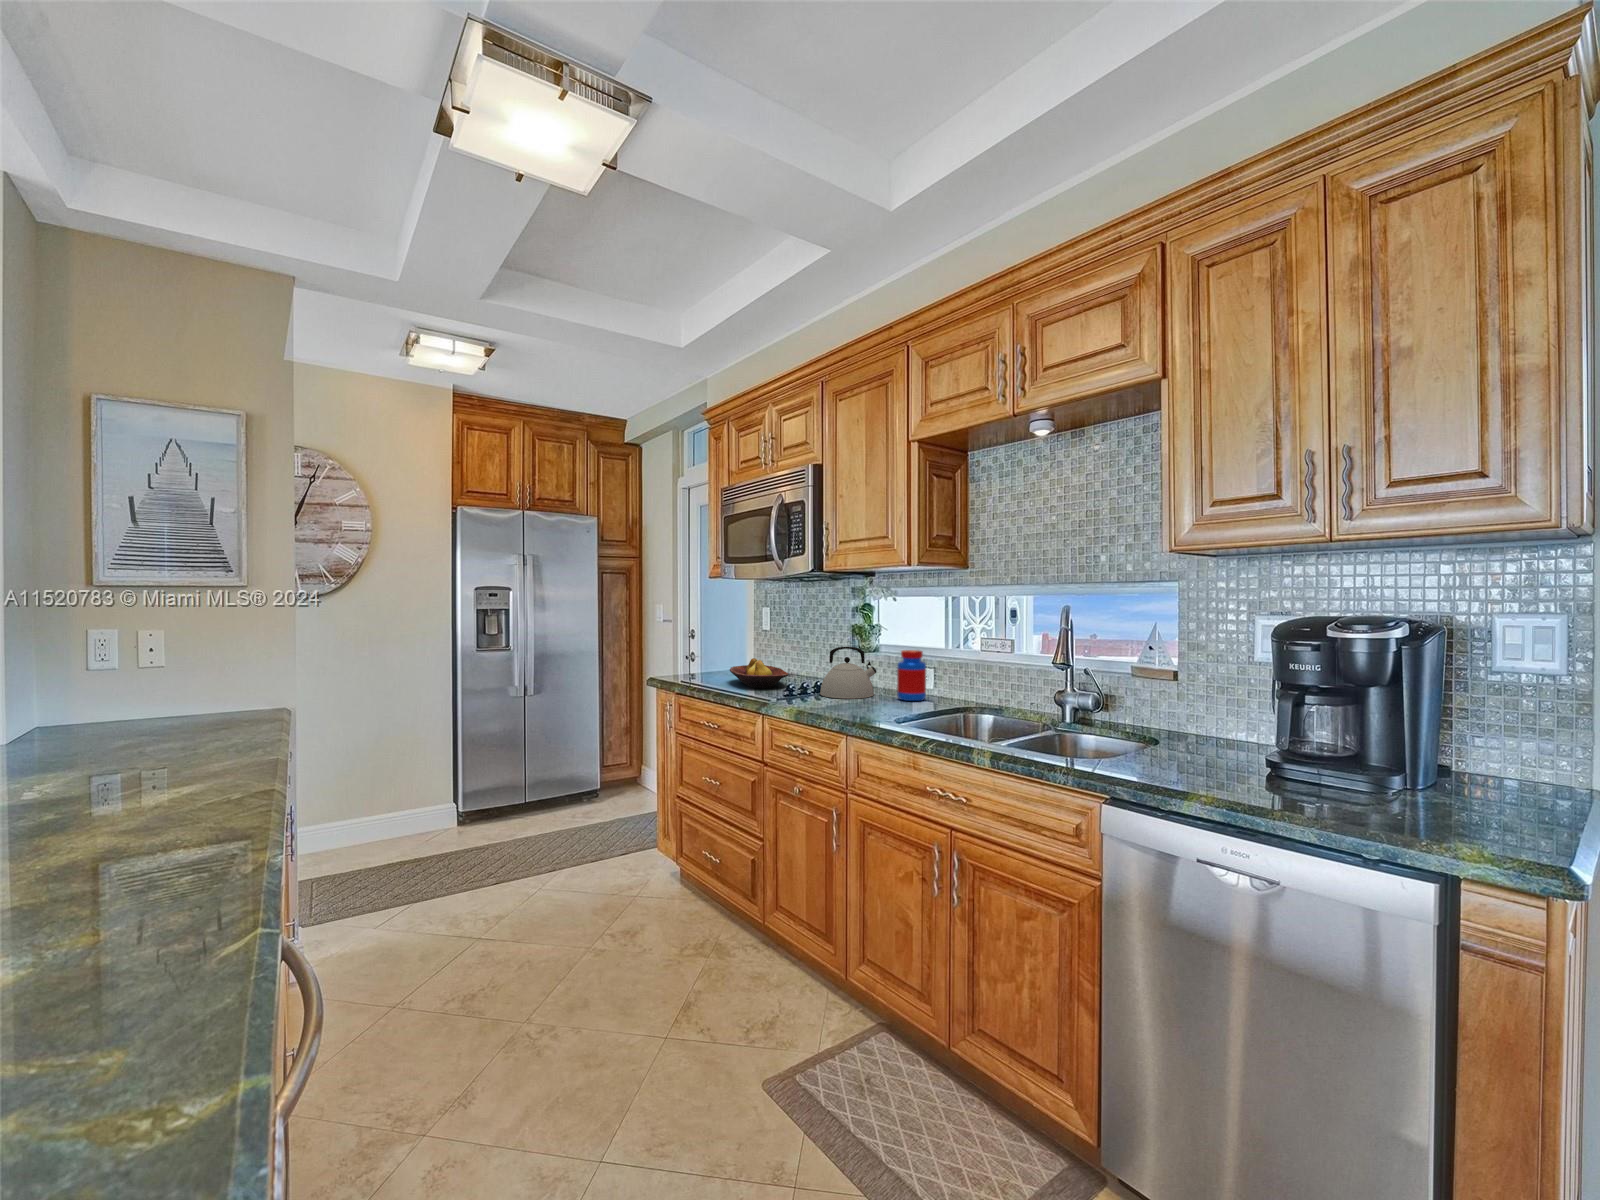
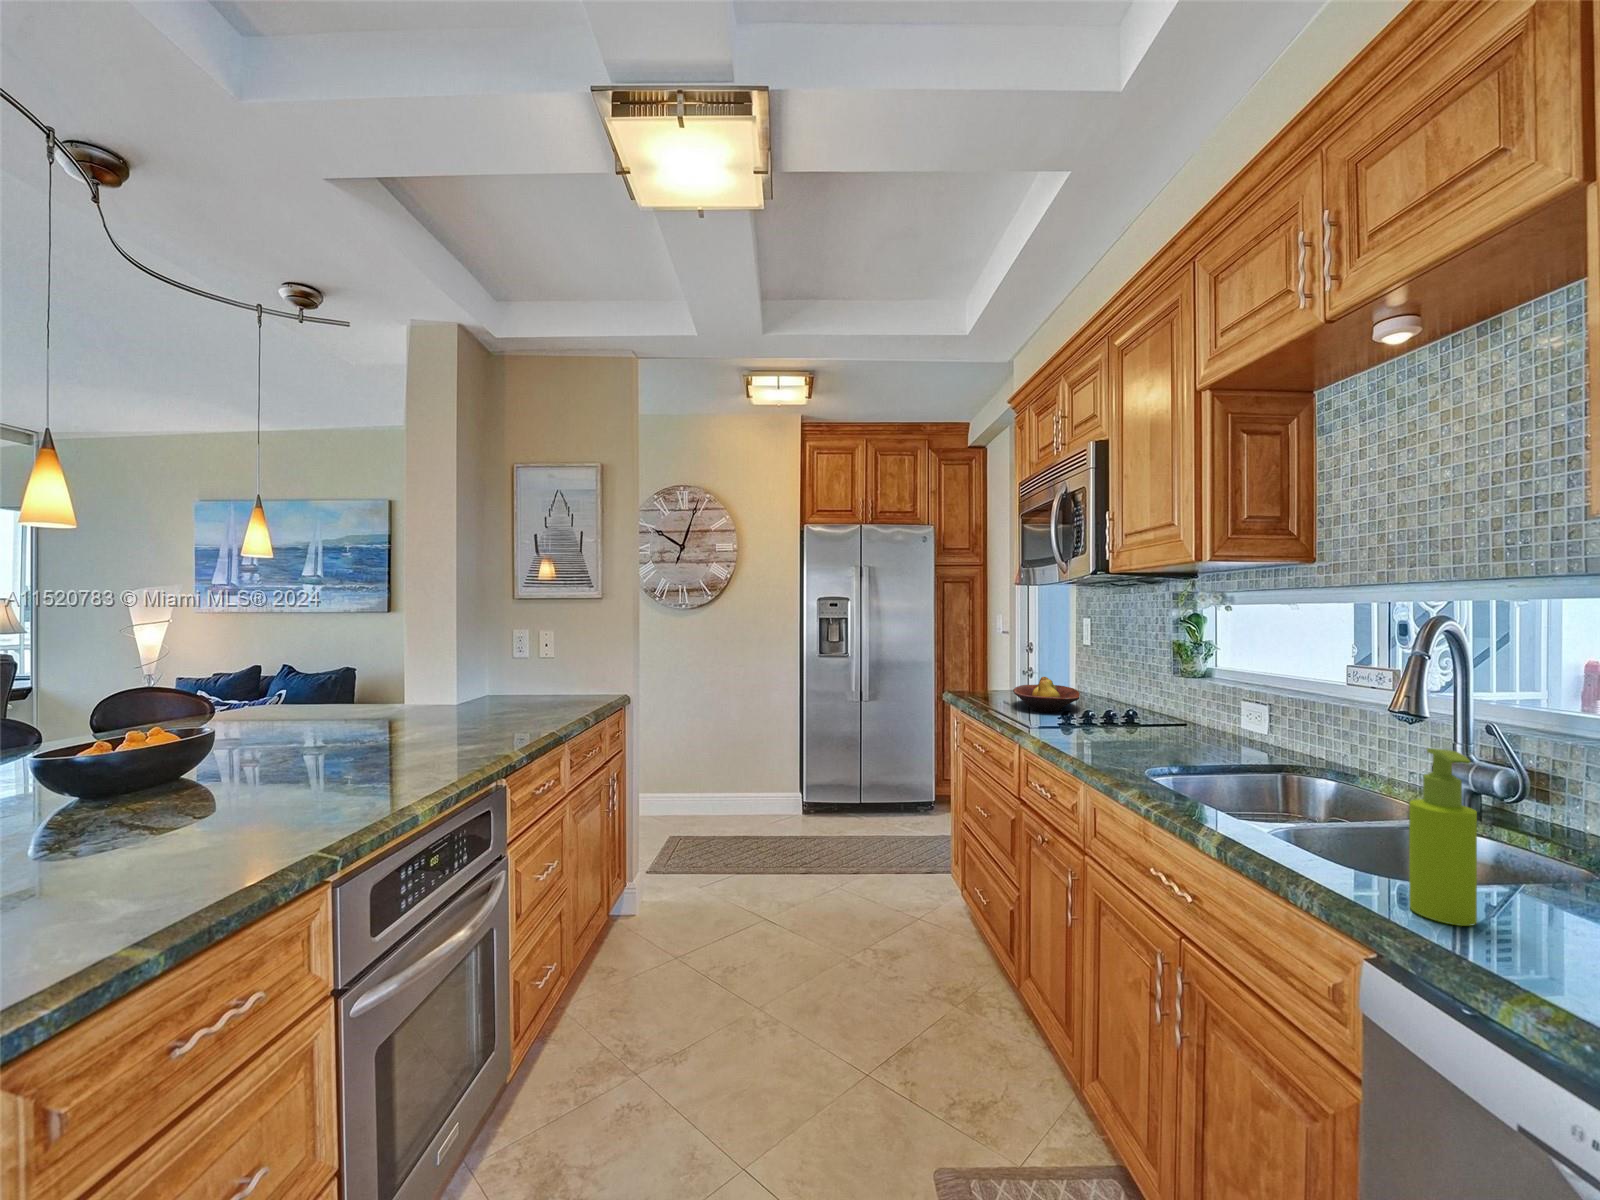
kettle: present [820,647,876,699] -> none [1100,668,1181,736]
jar: present [897,650,926,701] -> none [1201,678,1248,750]
soap dispenser: none [1112,681,1145,776] -> present [1409,748,1477,926]

